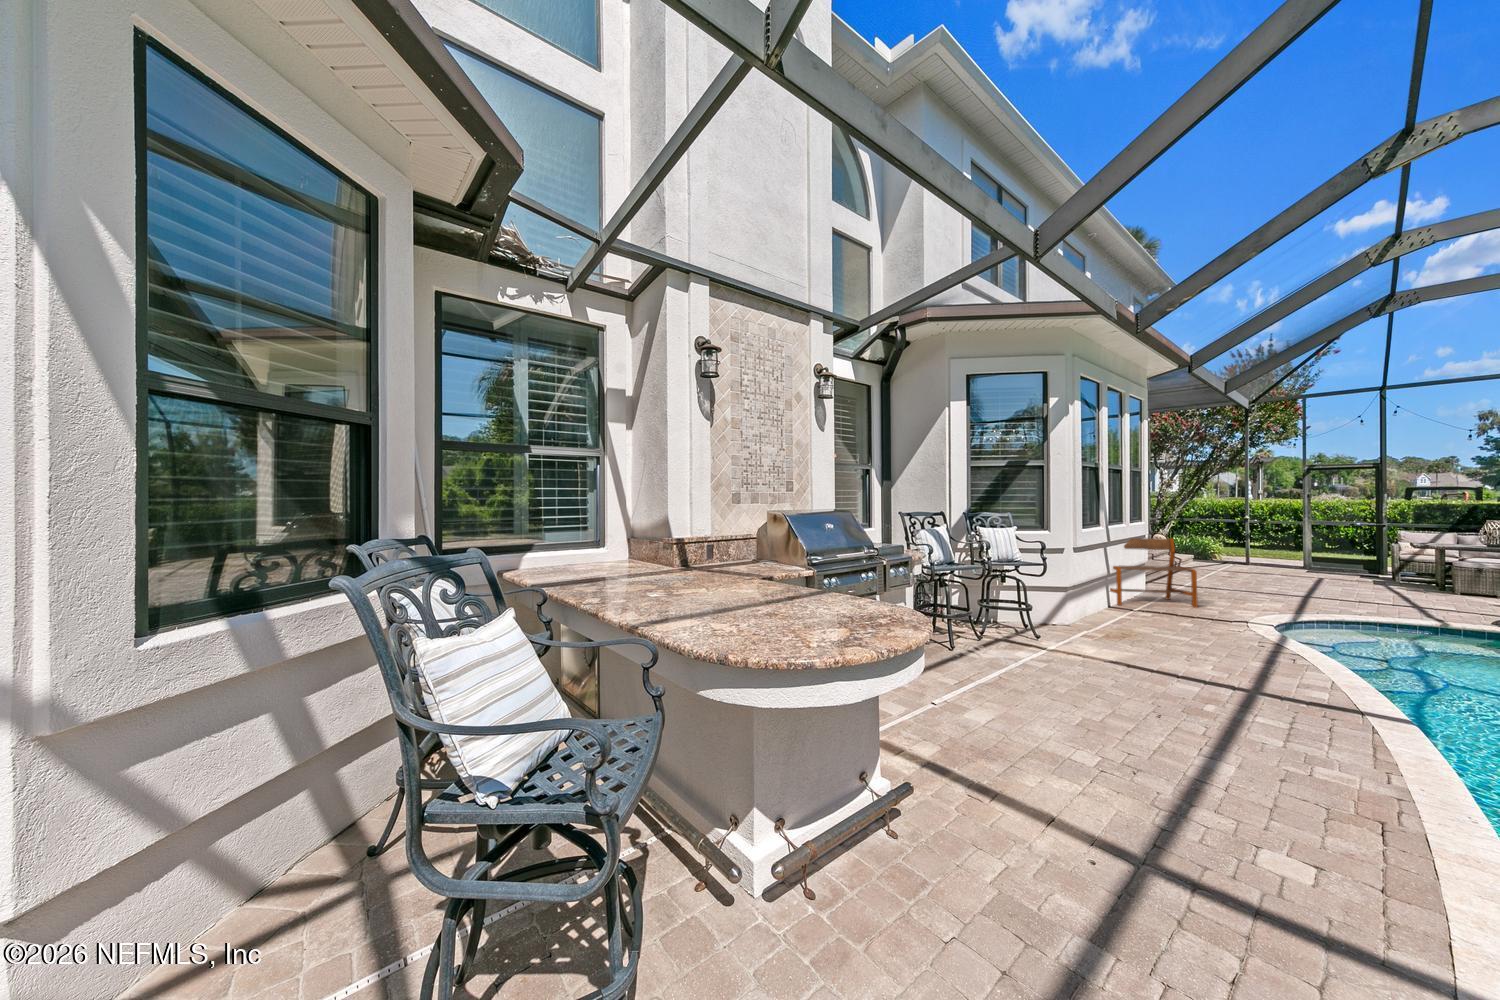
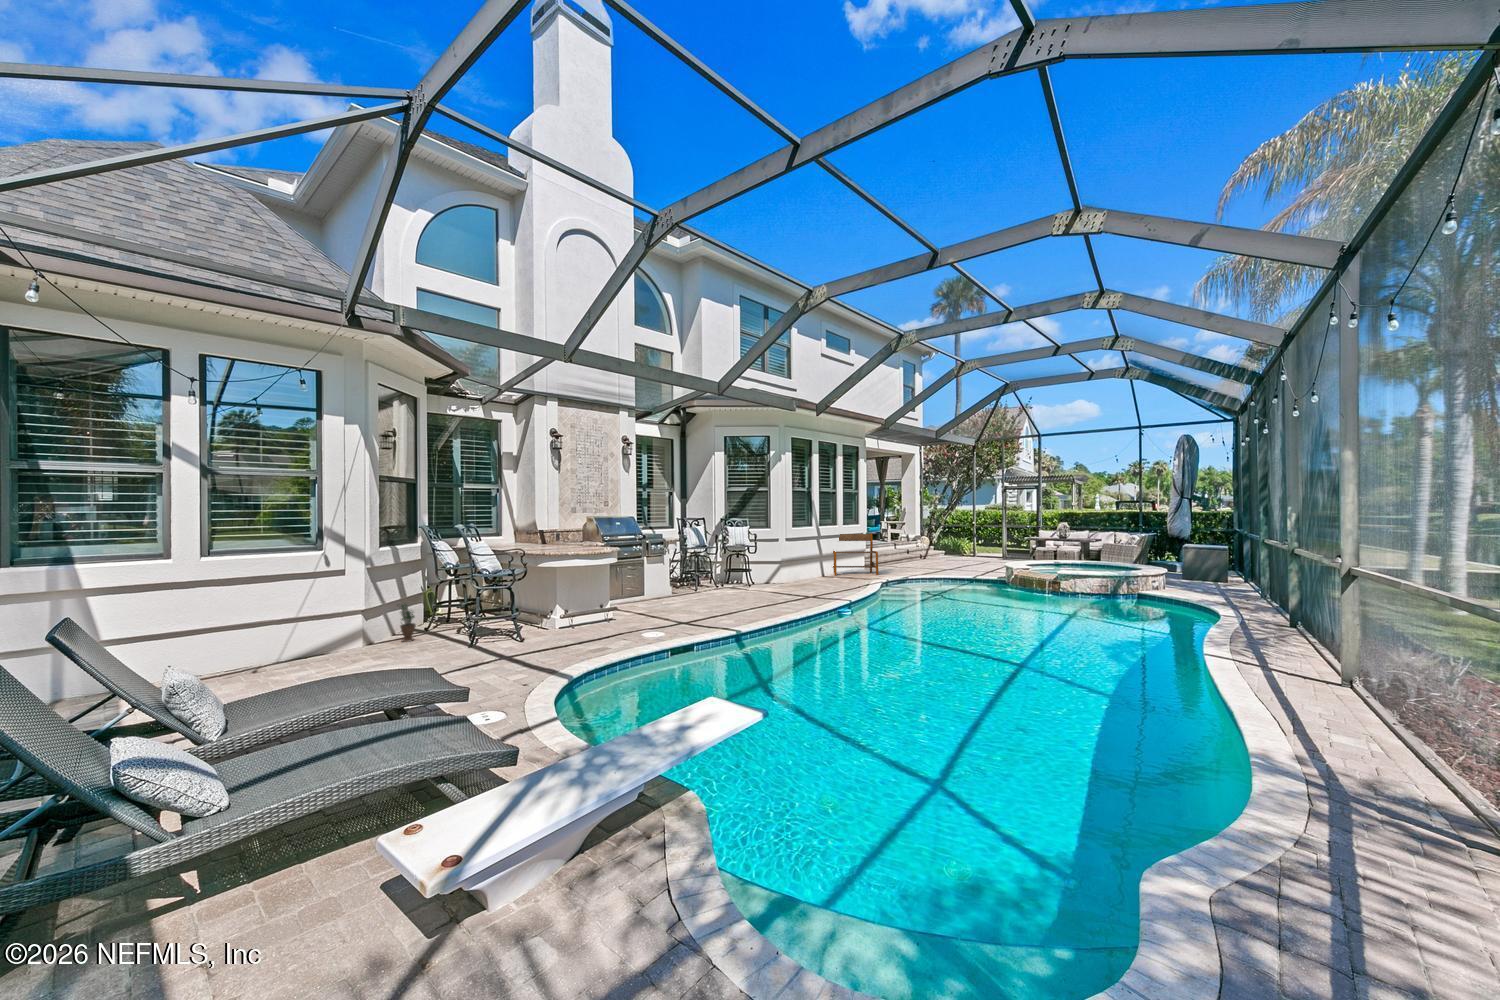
potted plant: none [301,754,357,876] -> present [400,604,416,642]

